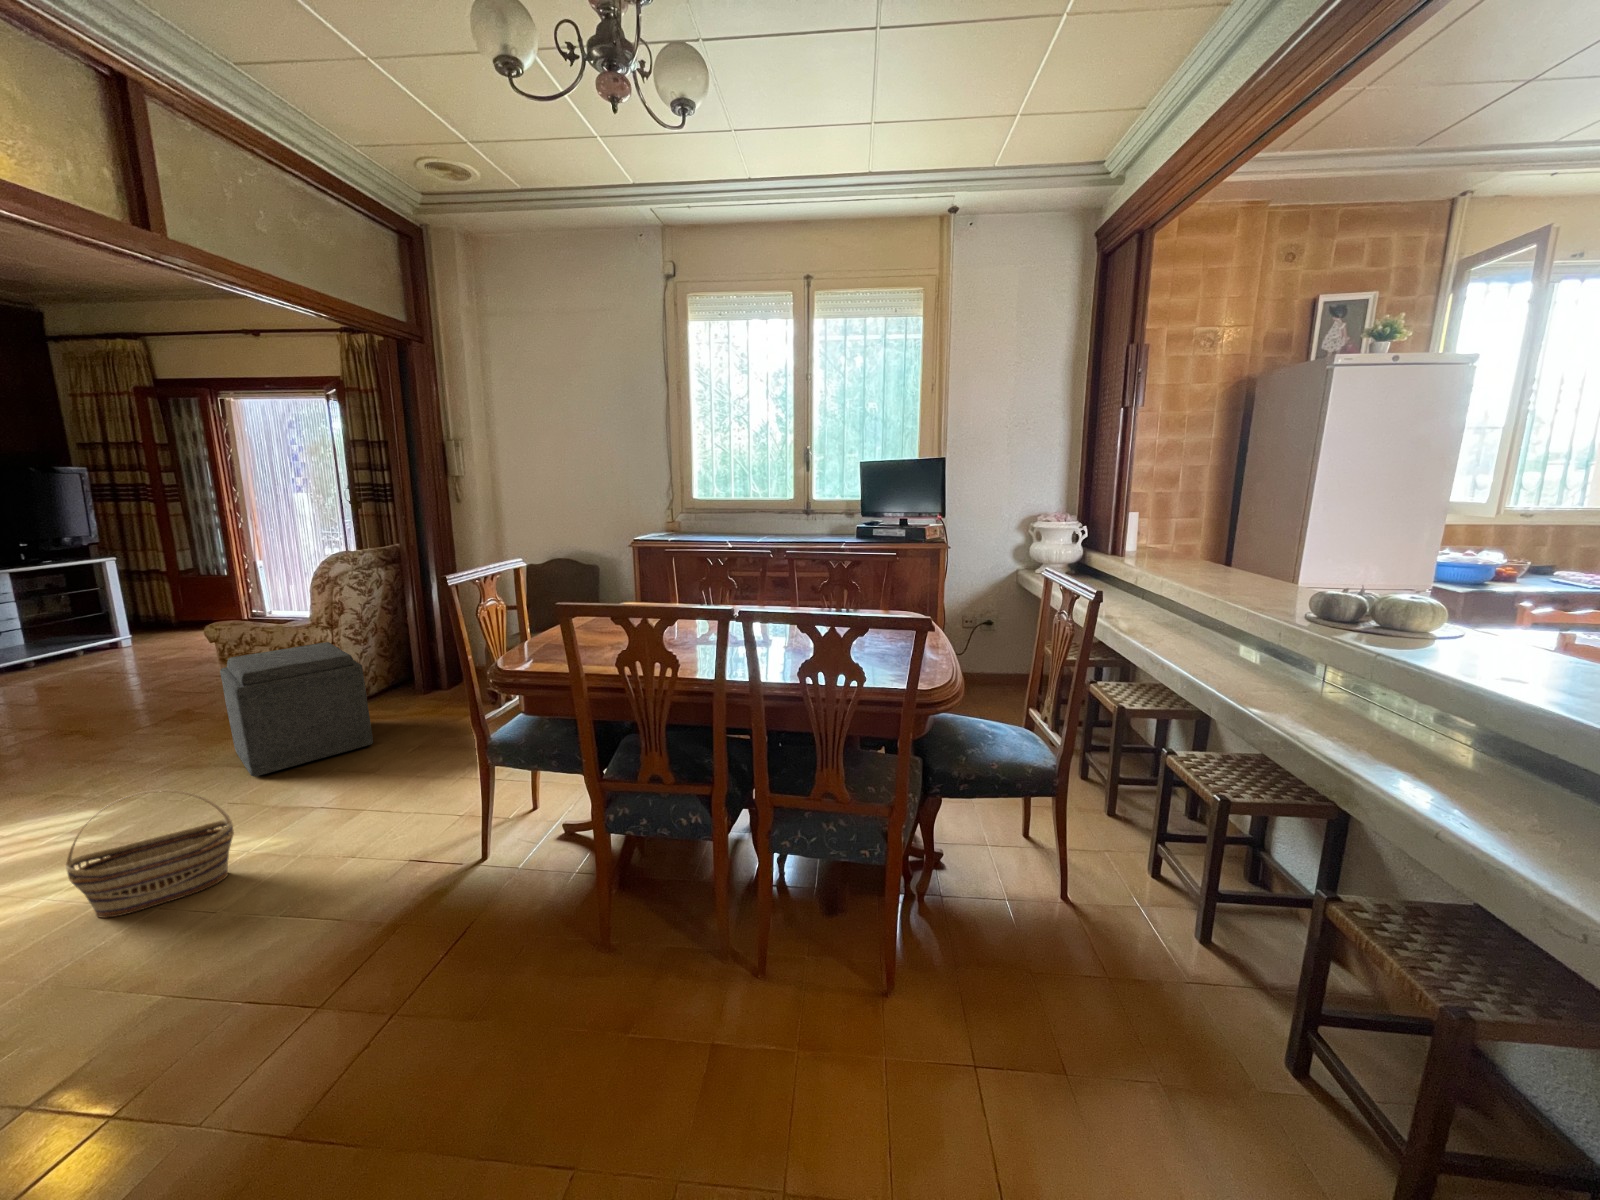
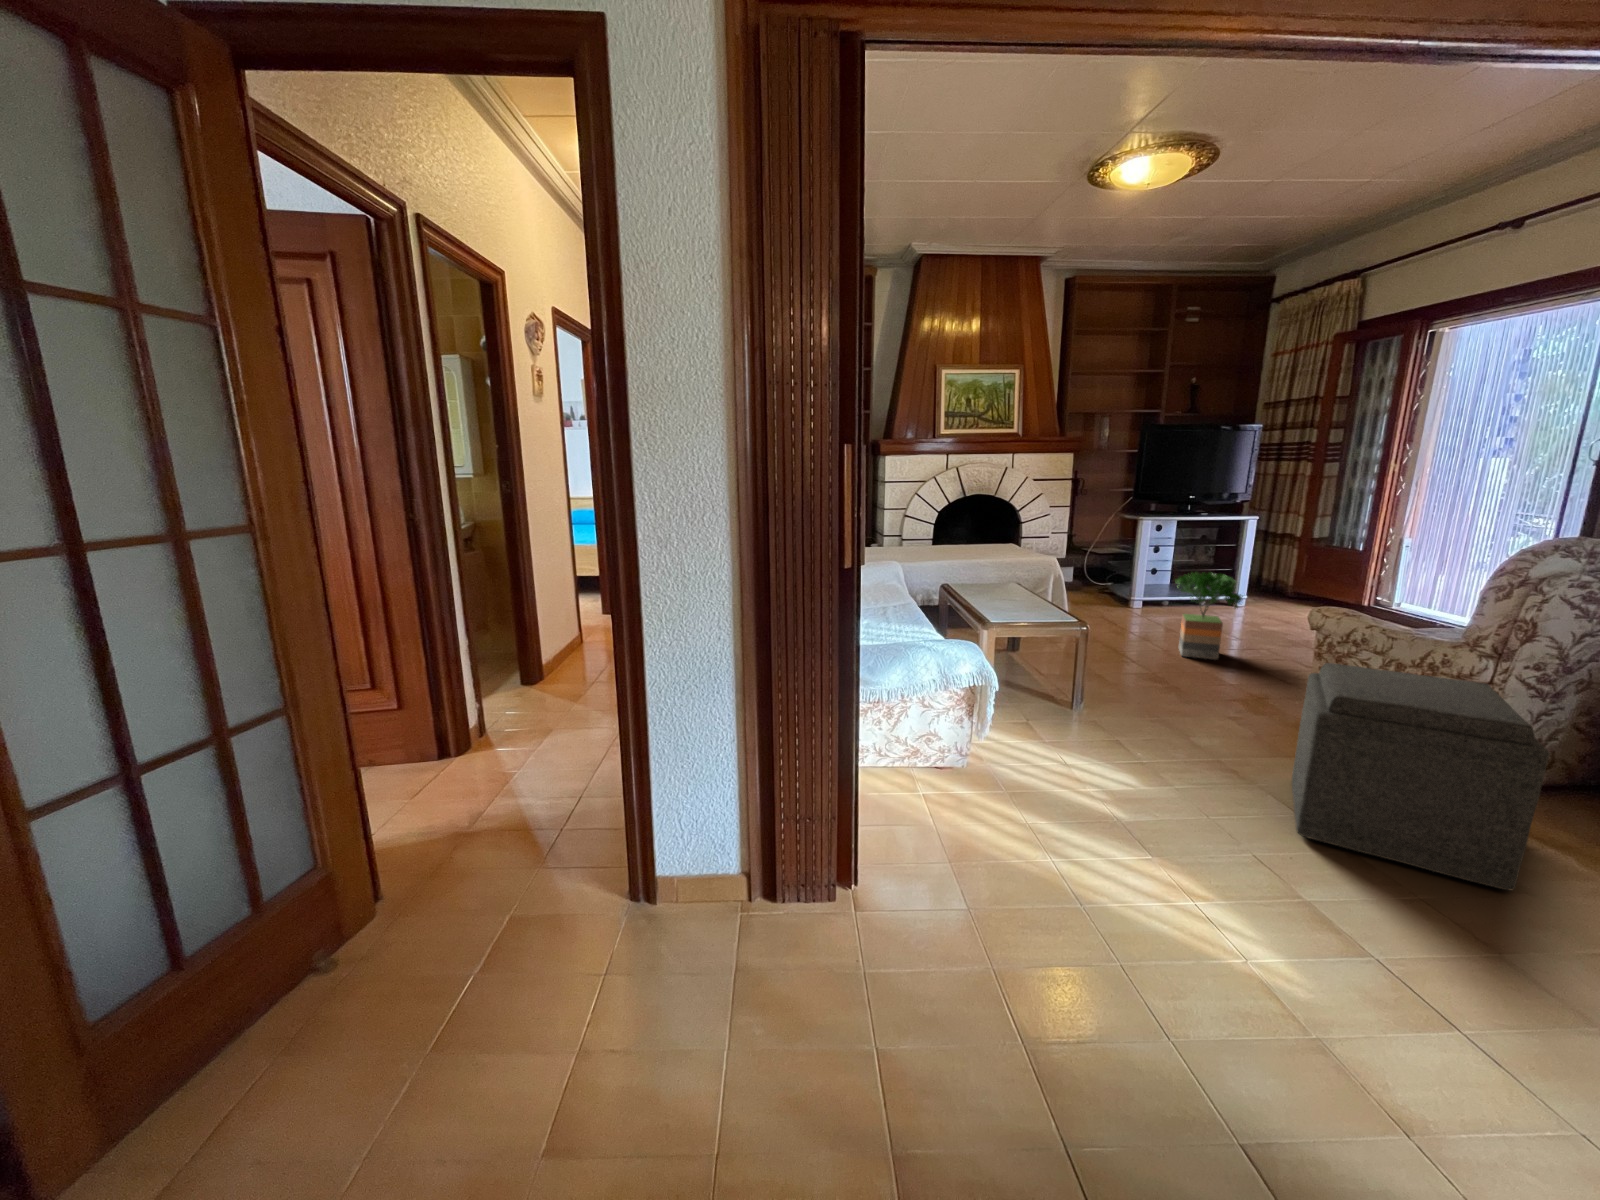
potted tree: none [36,615,134,707] -> present [1176,573,1243,660]
basket: present [66,790,234,918] -> none [1070,814,1240,989]

